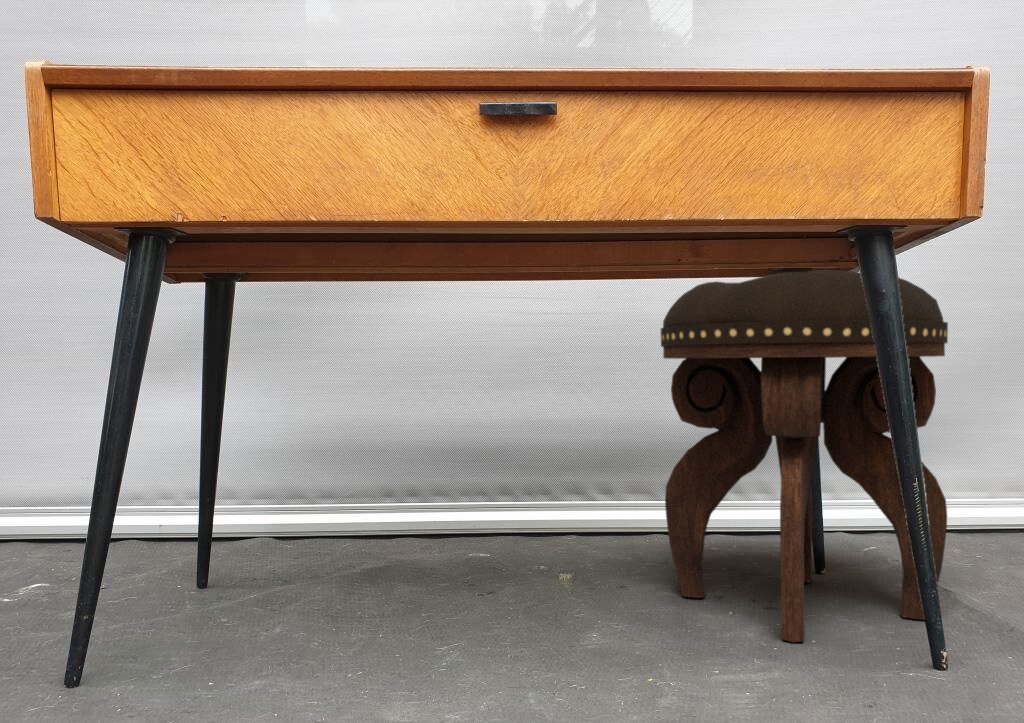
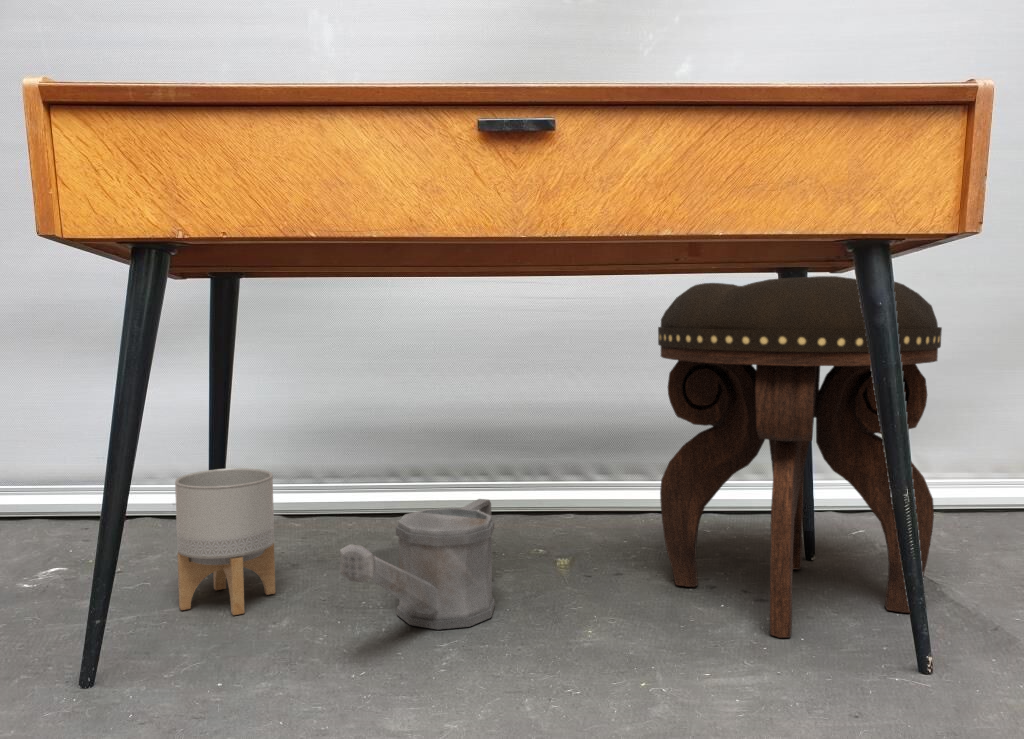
planter: none [166,475,267,625] -> present [175,468,275,615]
watering can: none [336,507,495,637] -> present [340,499,495,629]

